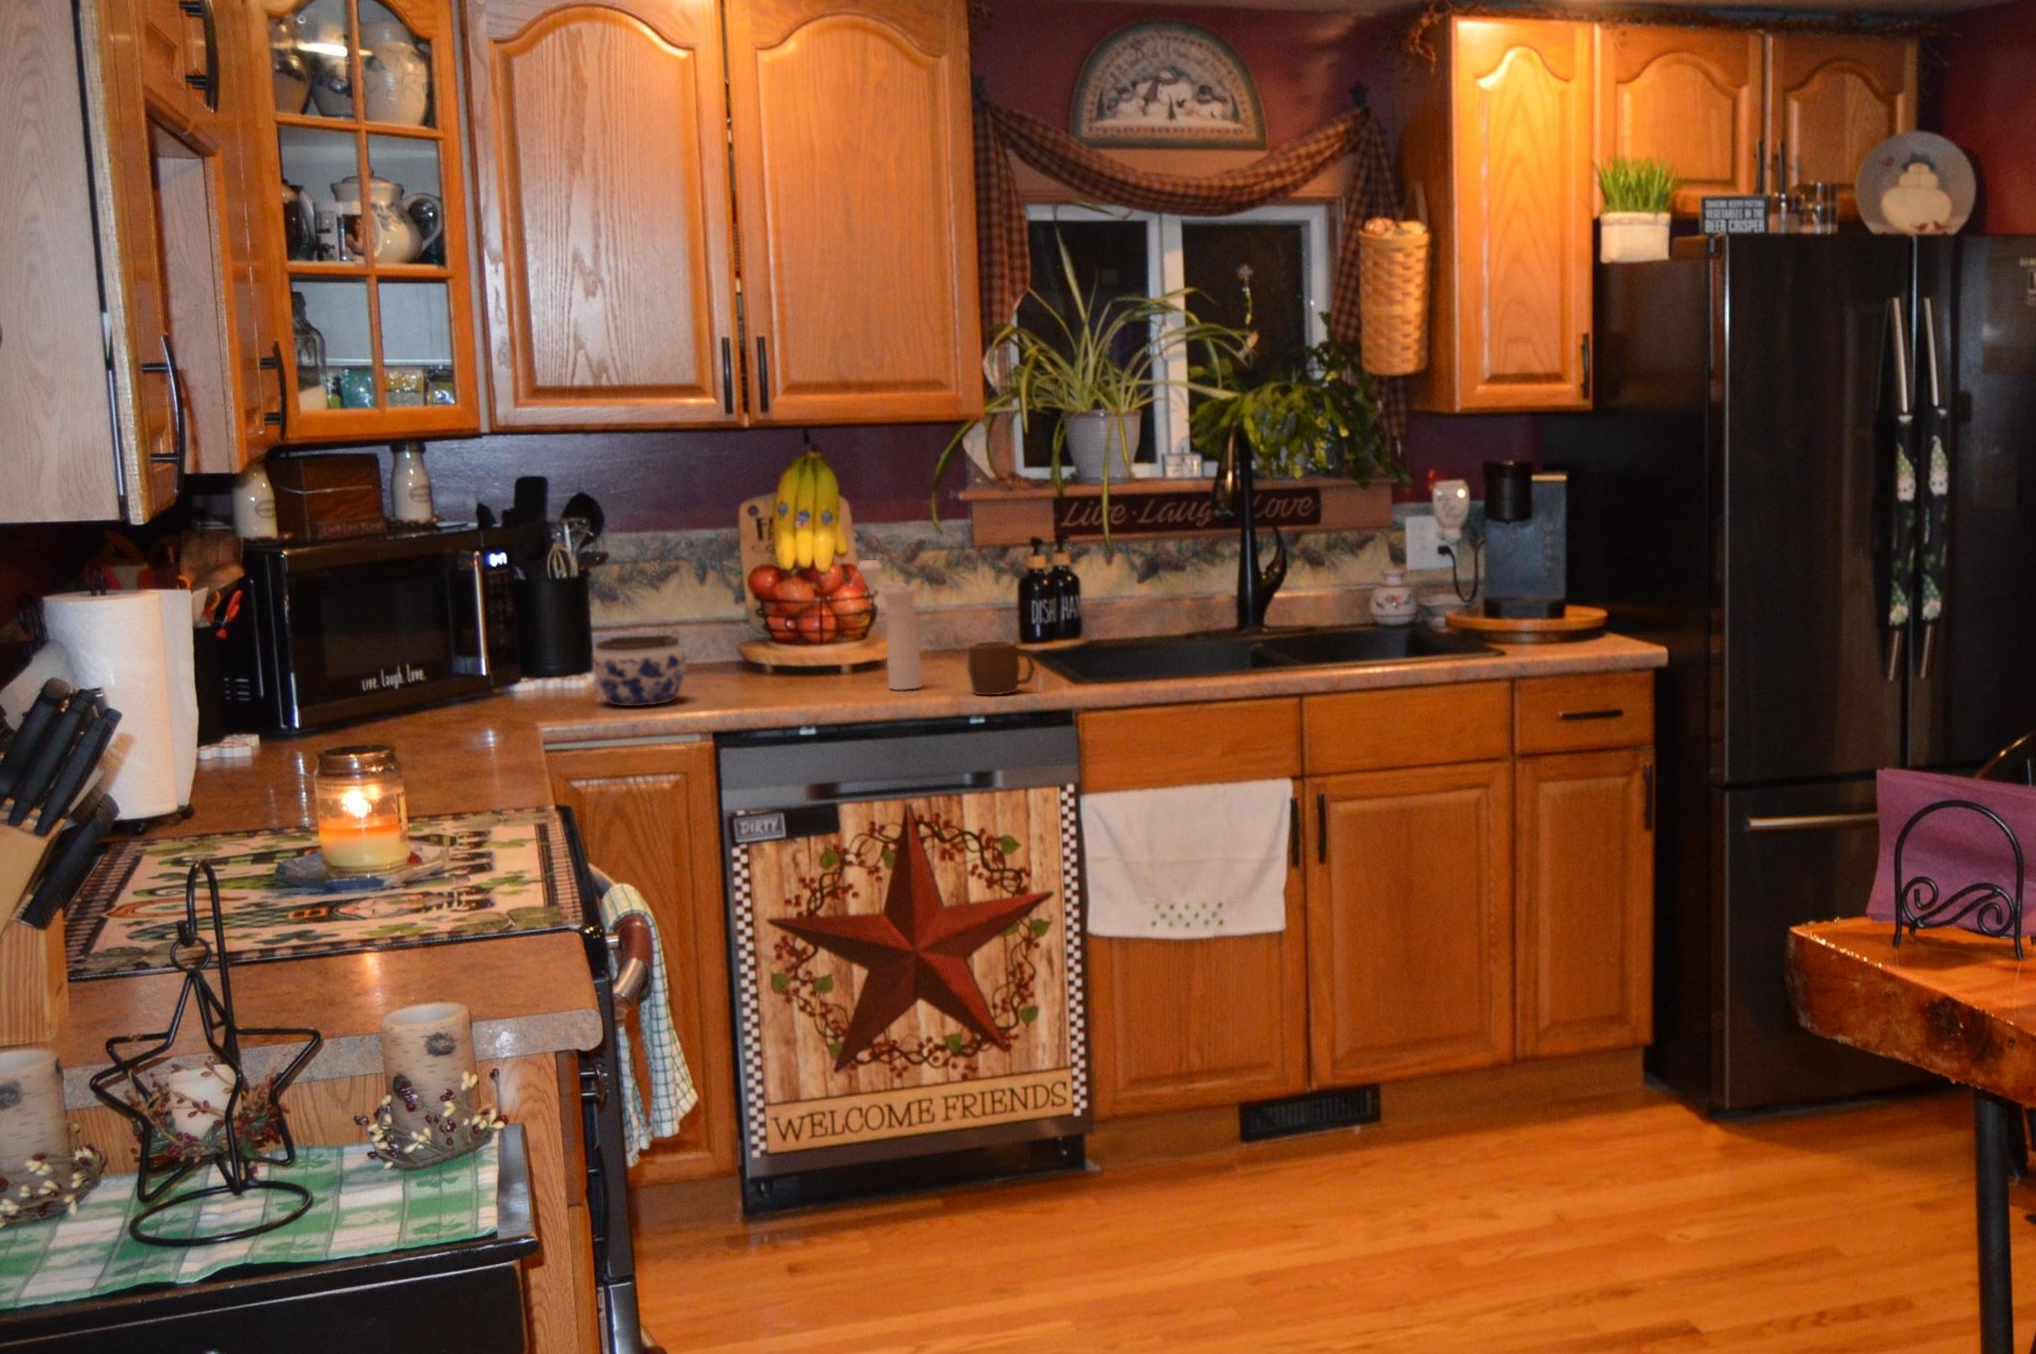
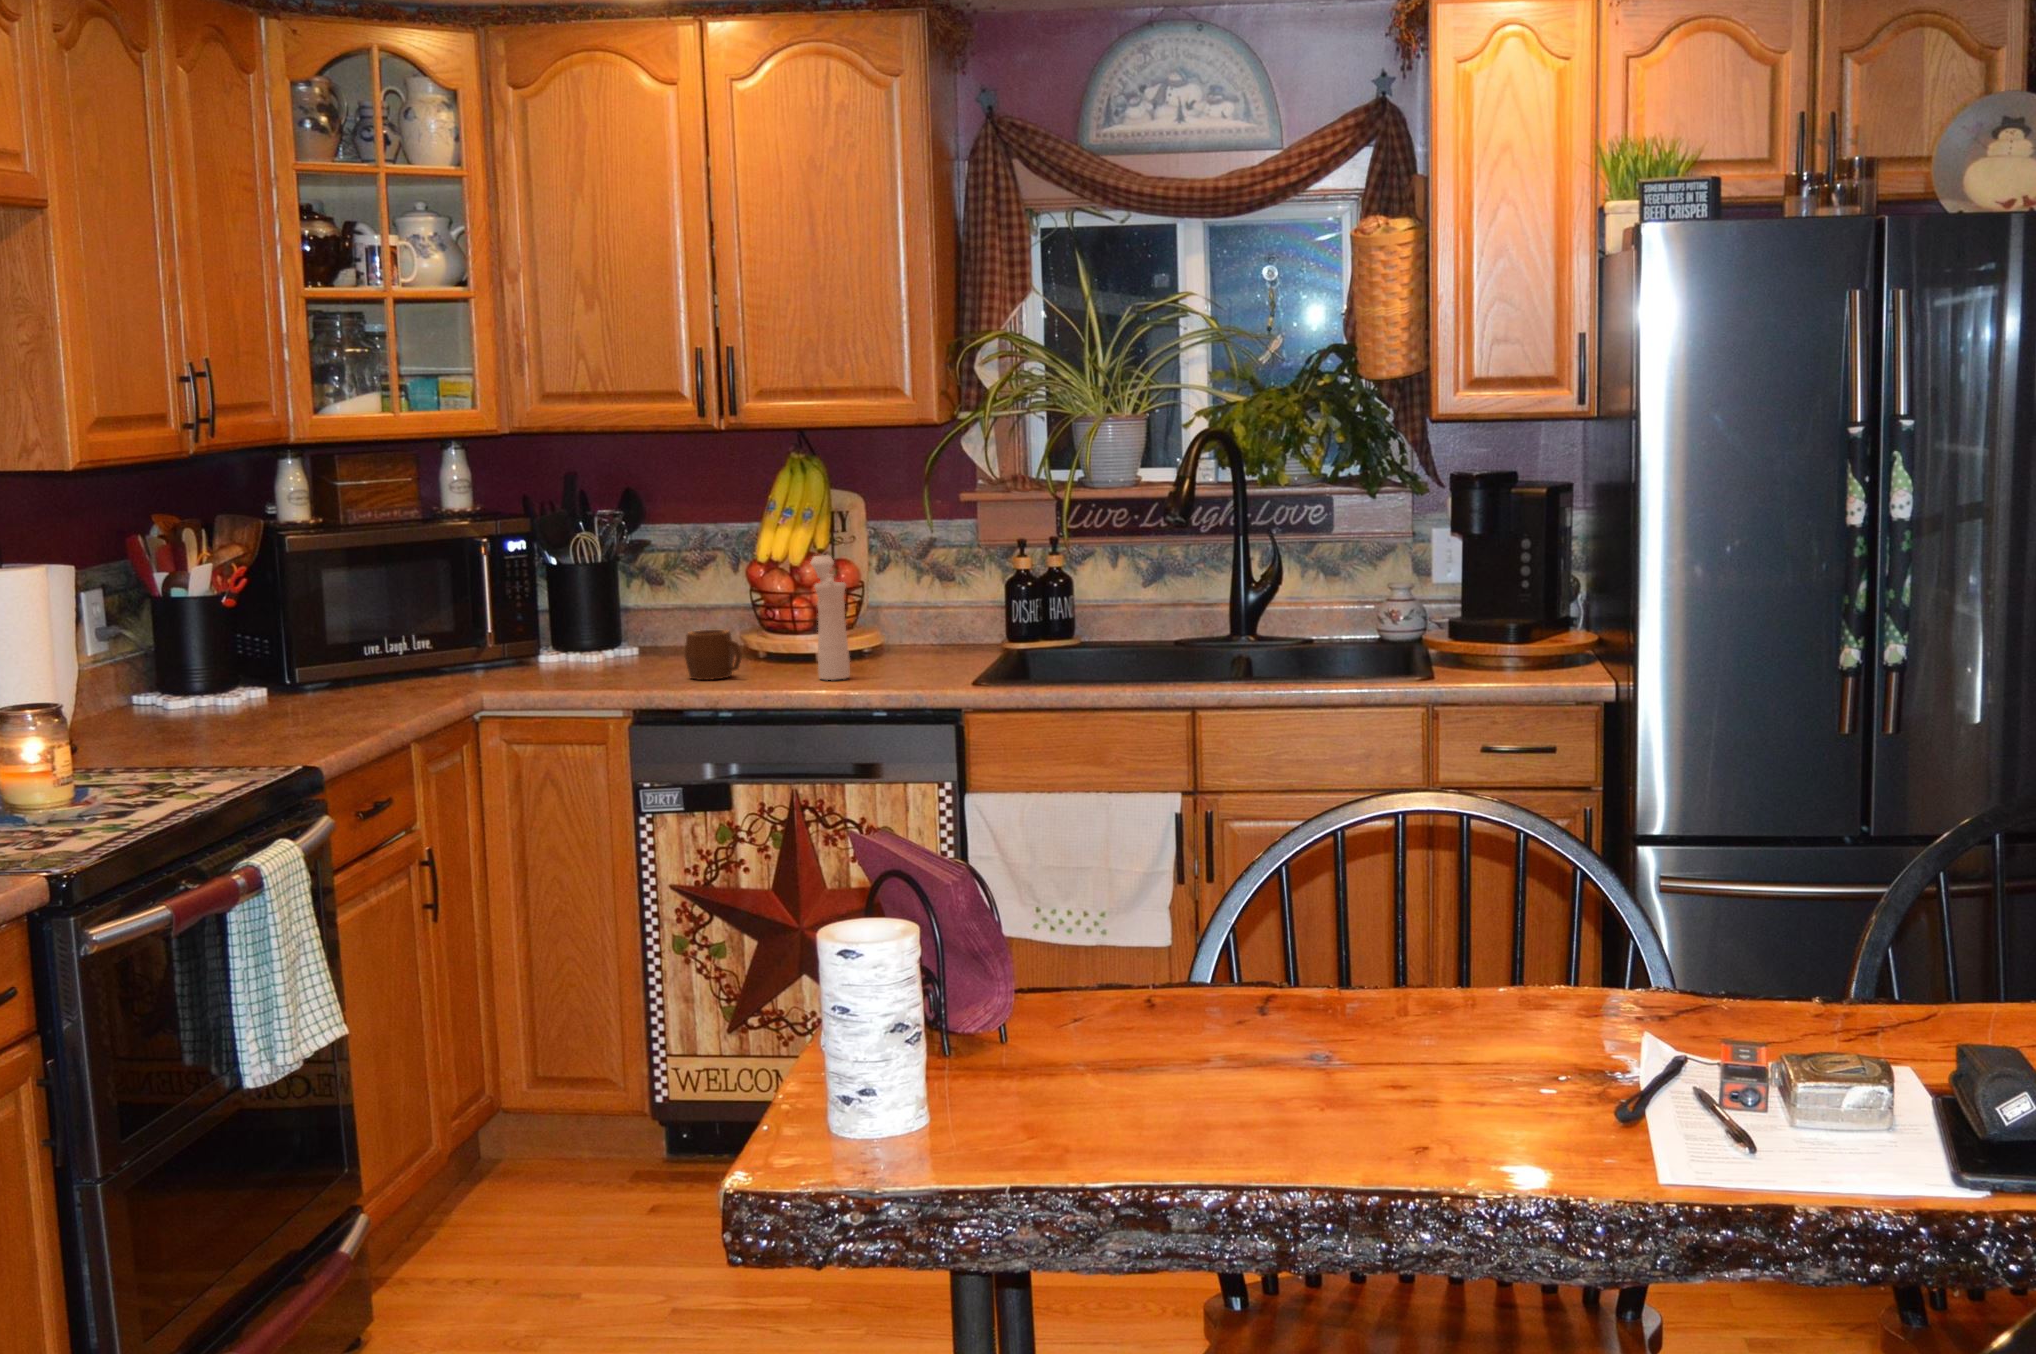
jar: present [593,635,686,706] -> none [562,618,644,681]
mug: present [968,641,1035,695] -> present [685,630,742,680]

